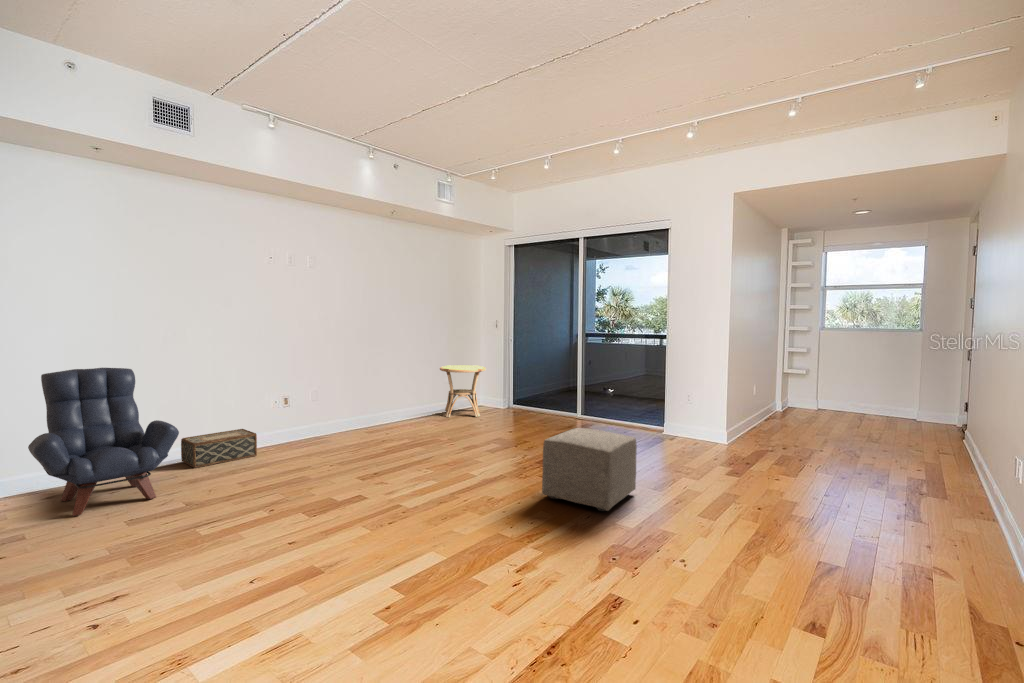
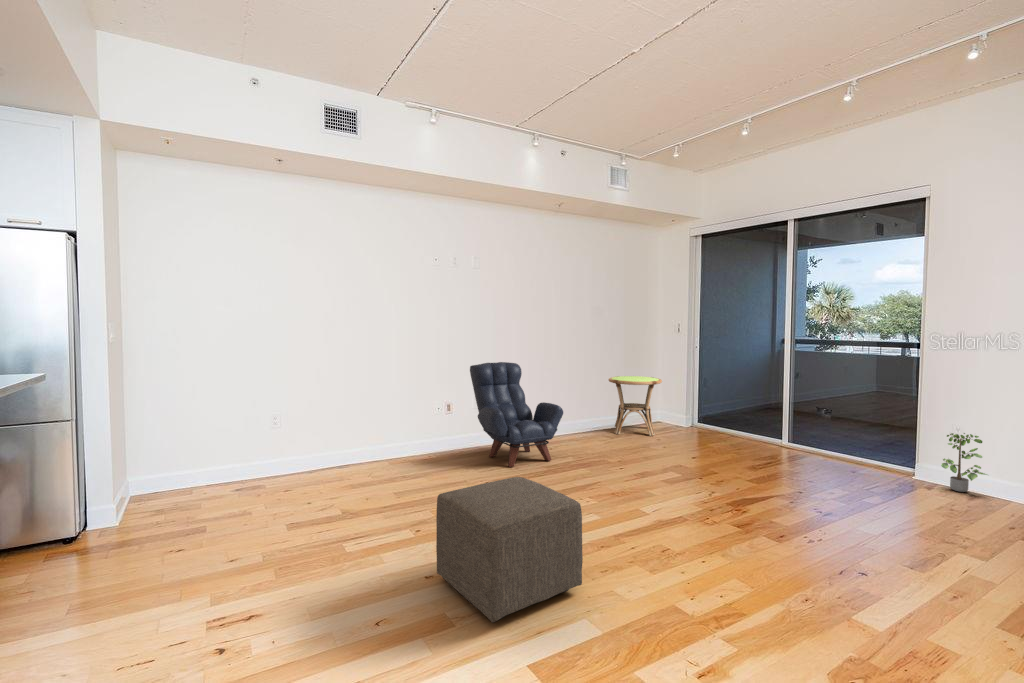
armchair: present [28,368,179,516] -> present [470,362,563,467]
potted plant: none [679,399,706,441] -> present [941,433,987,492]
ottoman: present [542,428,637,511] -> present [436,477,583,622]
woven basket: present [181,429,257,468] -> none [353,436,419,473]

